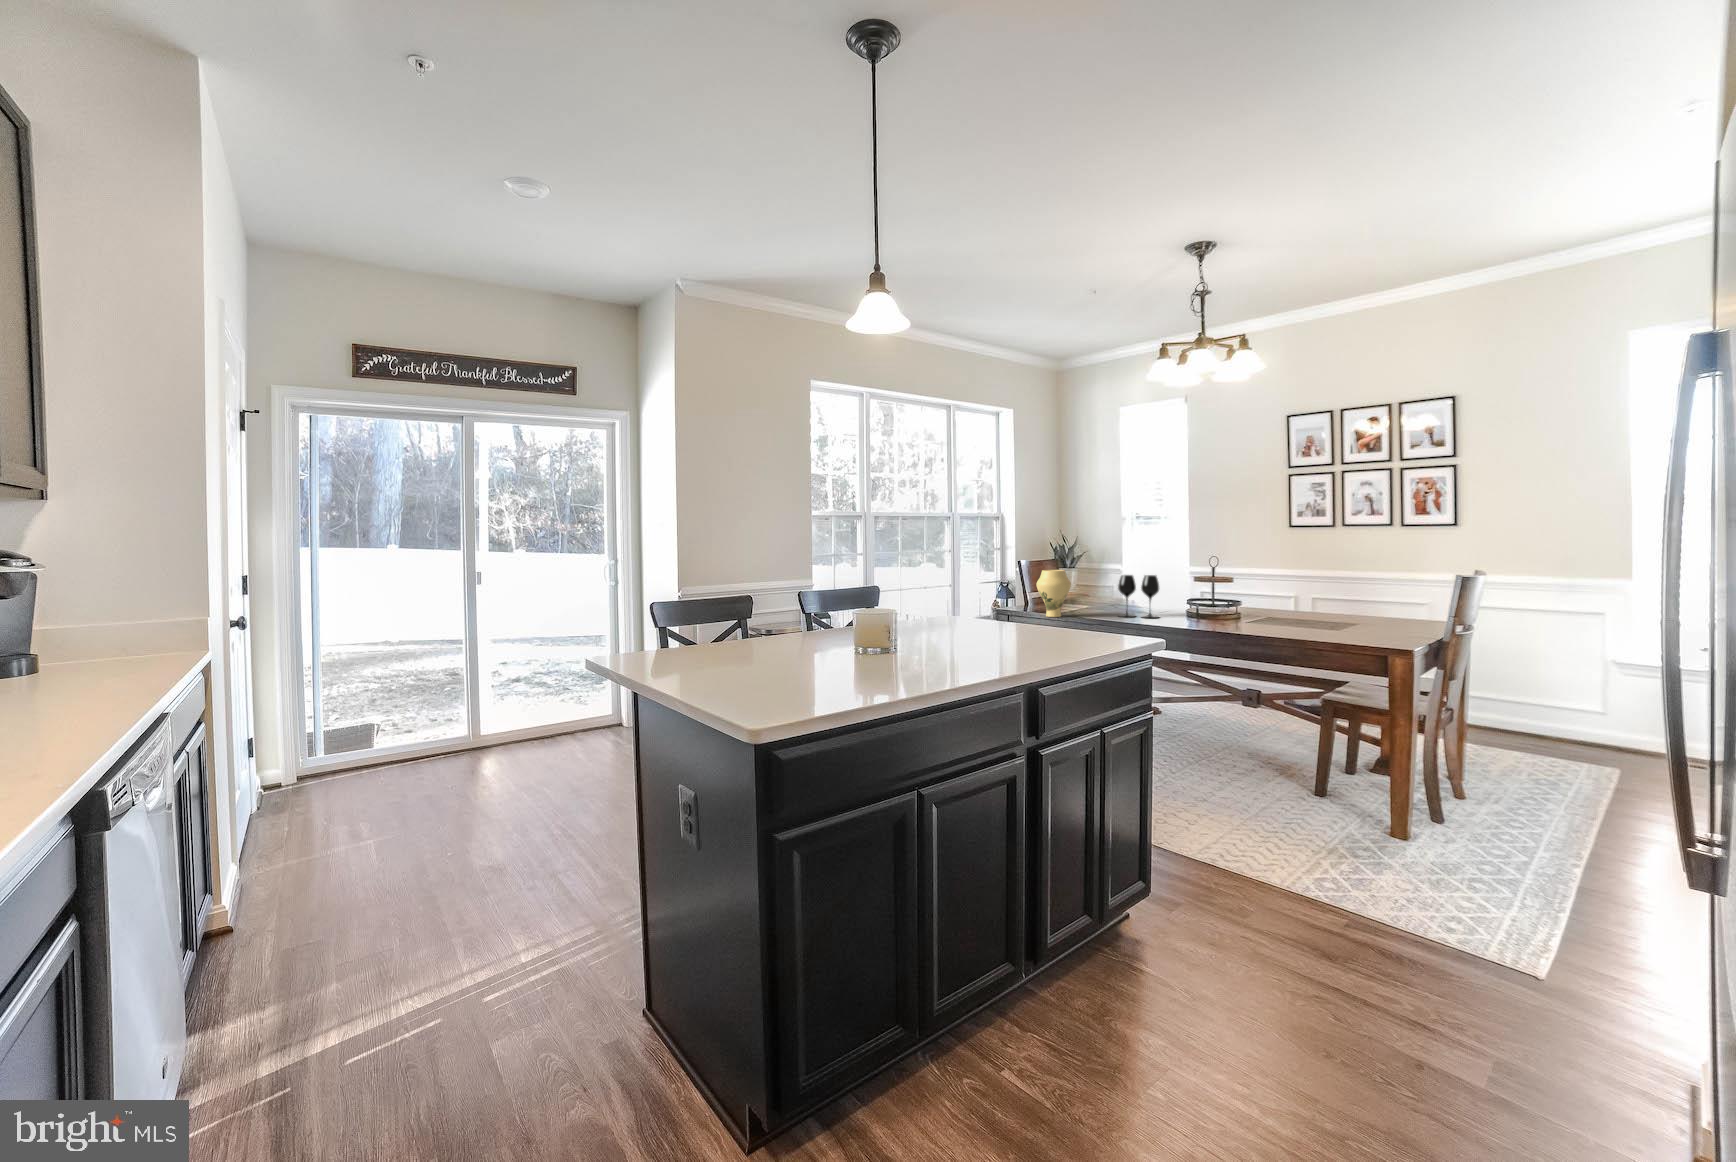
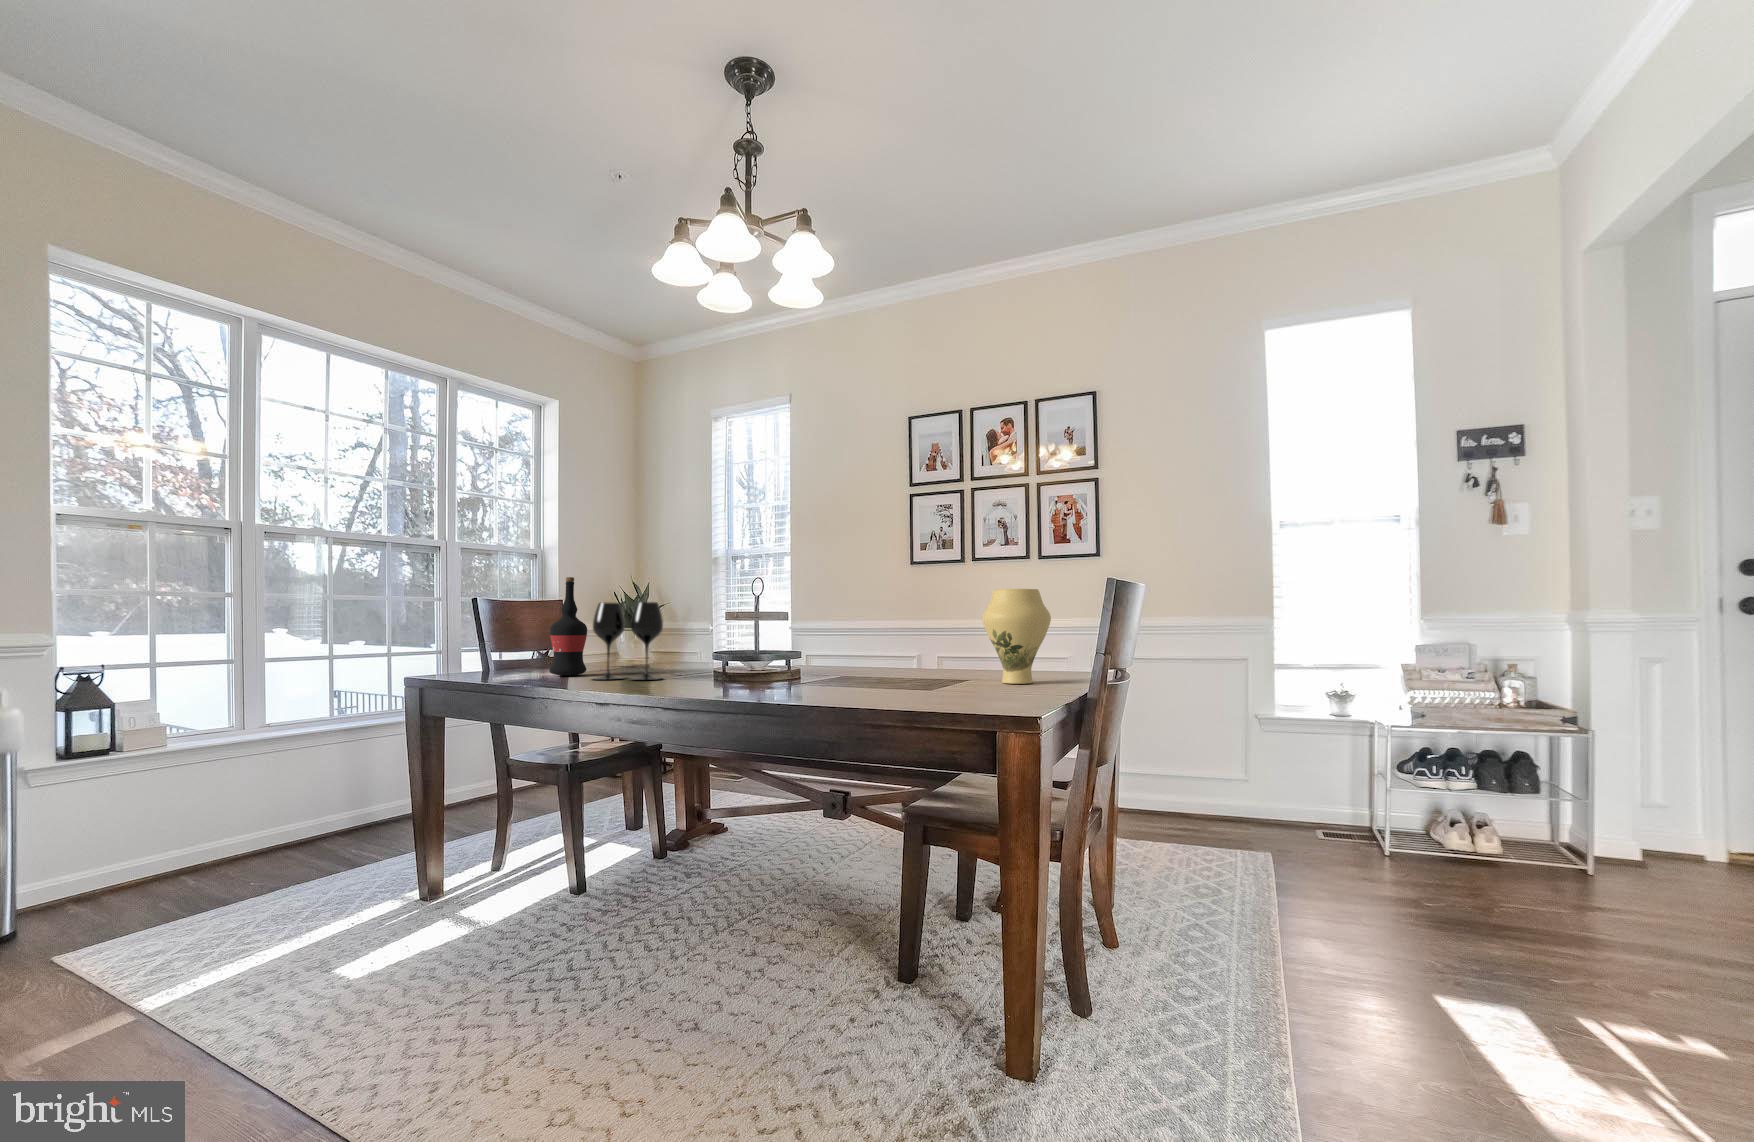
wine bottle: none [1088,559,1108,613] -> present [549,577,587,675]
vase: present [1036,570,1071,617] -> present [982,589,1051,684]

